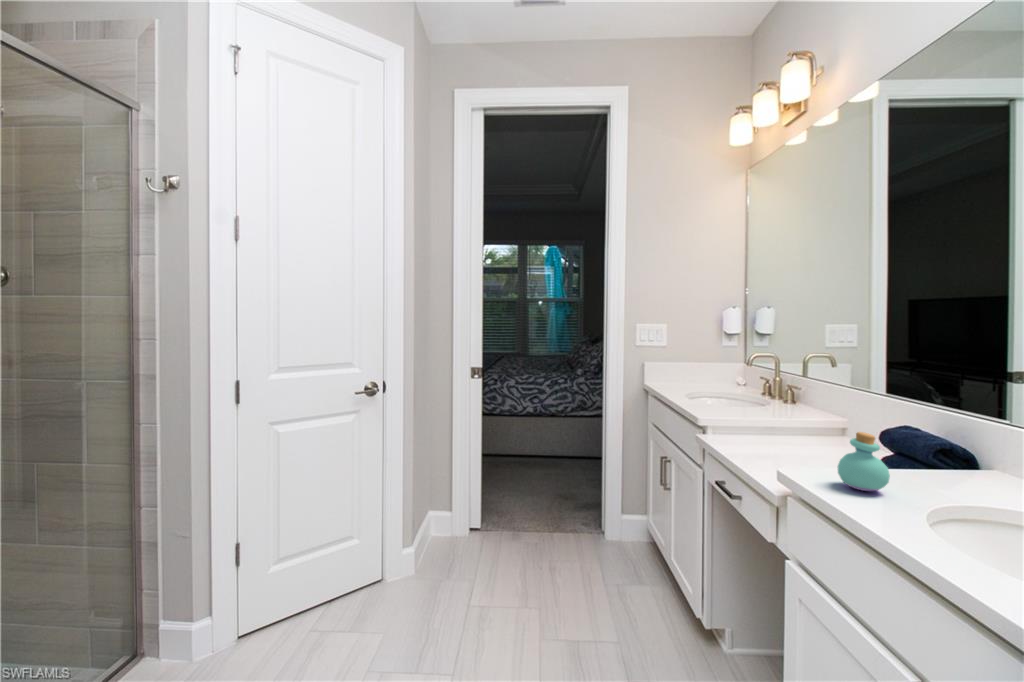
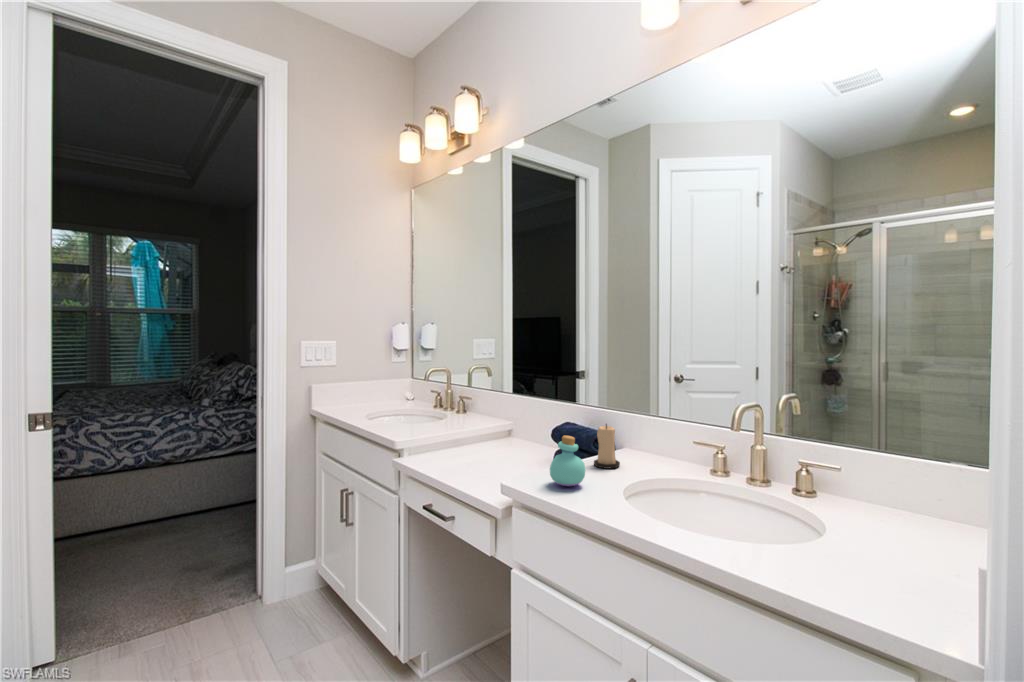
candle: none [928,430,972,489] -> present [594,424,620,469]

